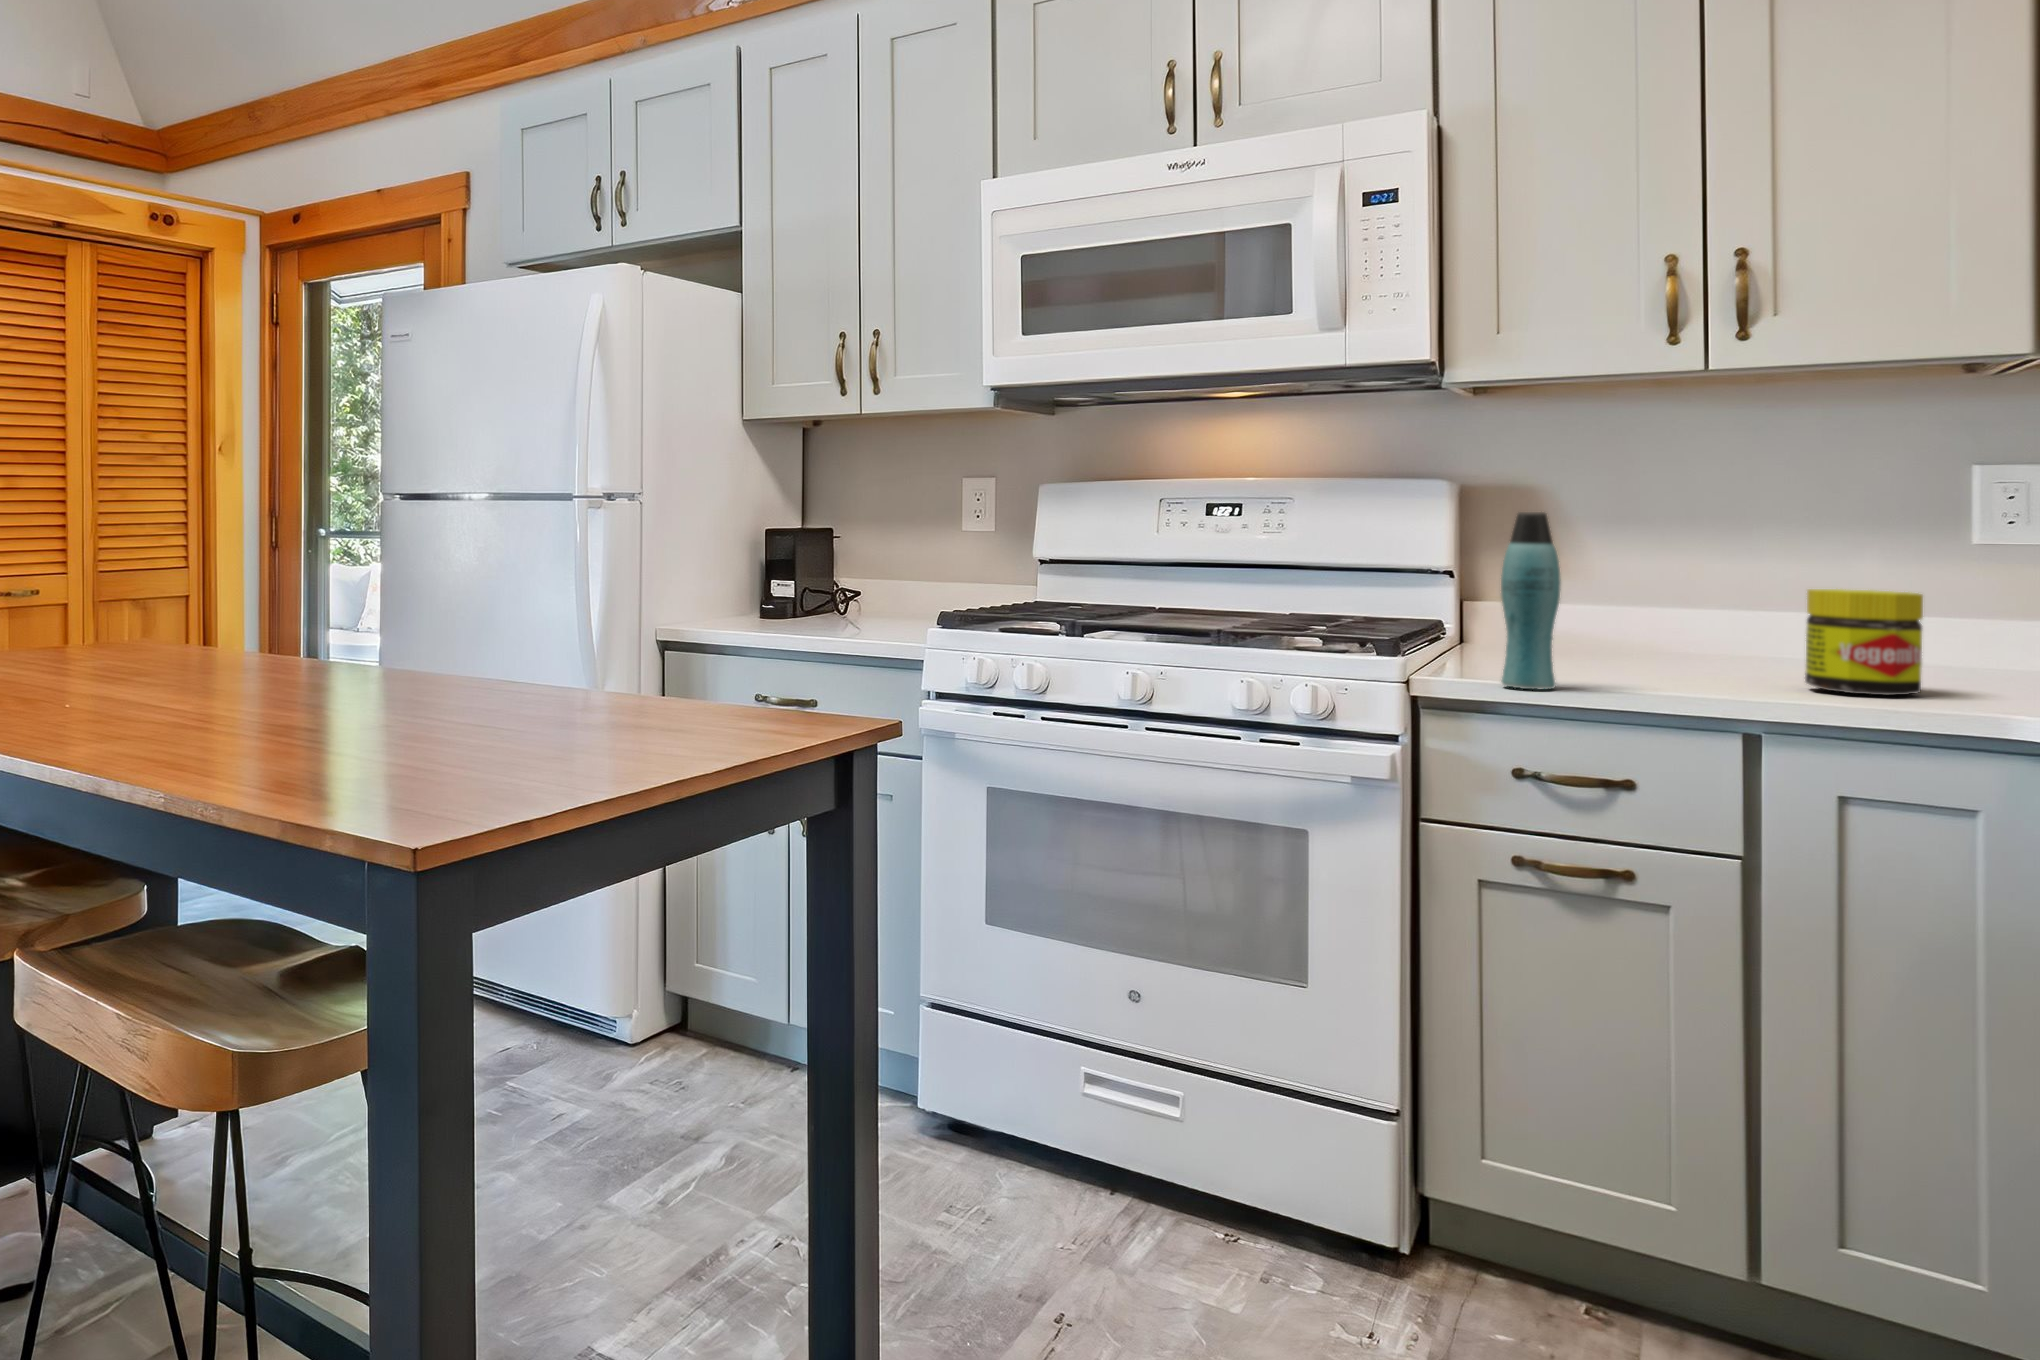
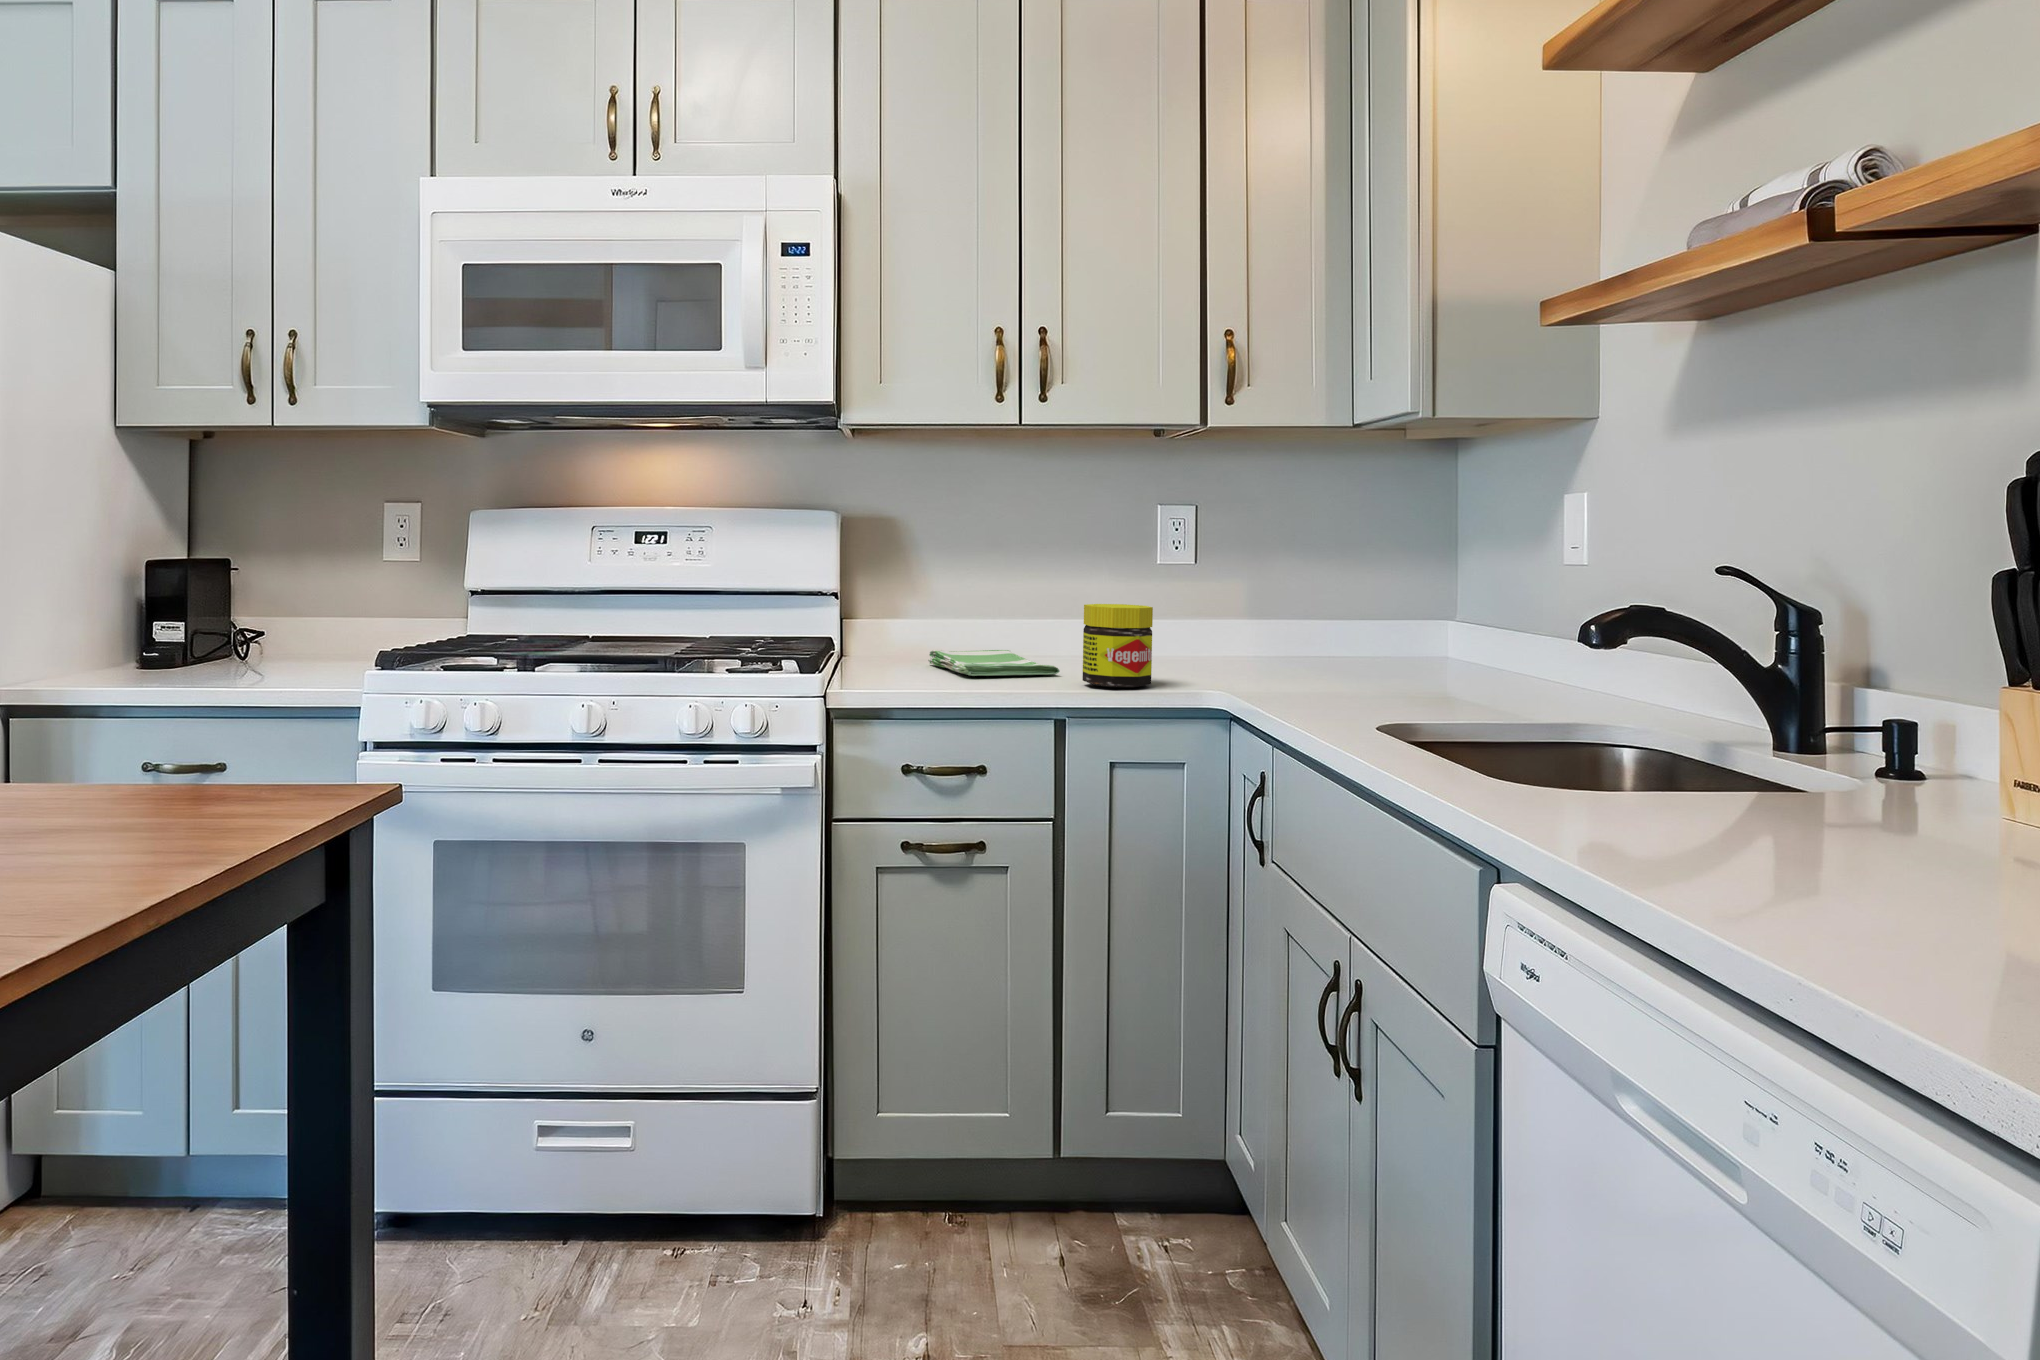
bottle: present [1501,512,1561,689] -> none [892,544,935,700]
dish towel: none [1590,641,1778,675] -> present [928,650,1060,676]

